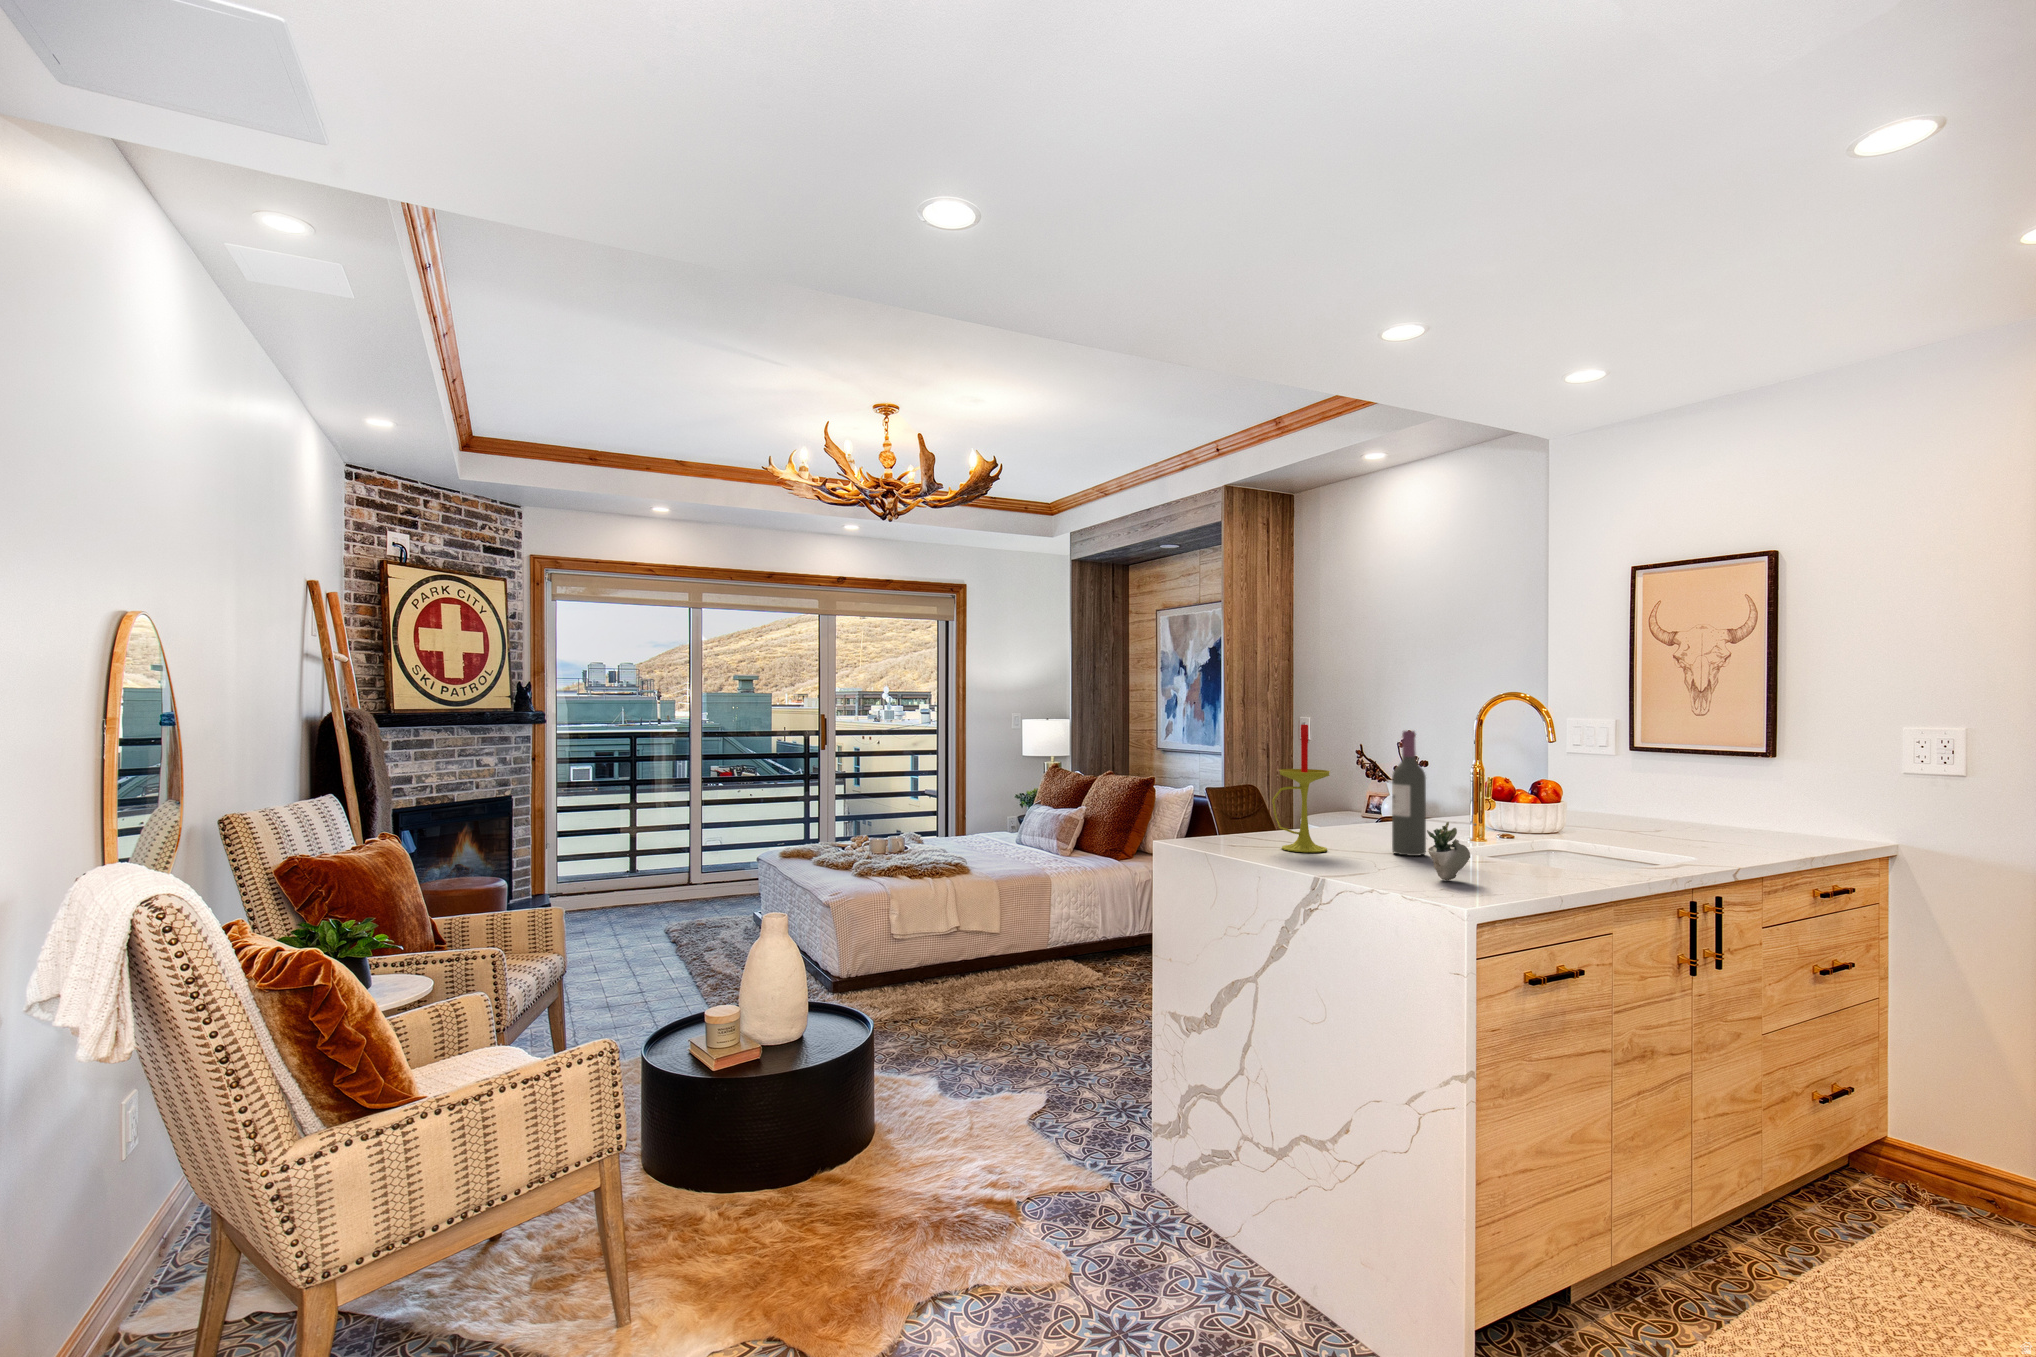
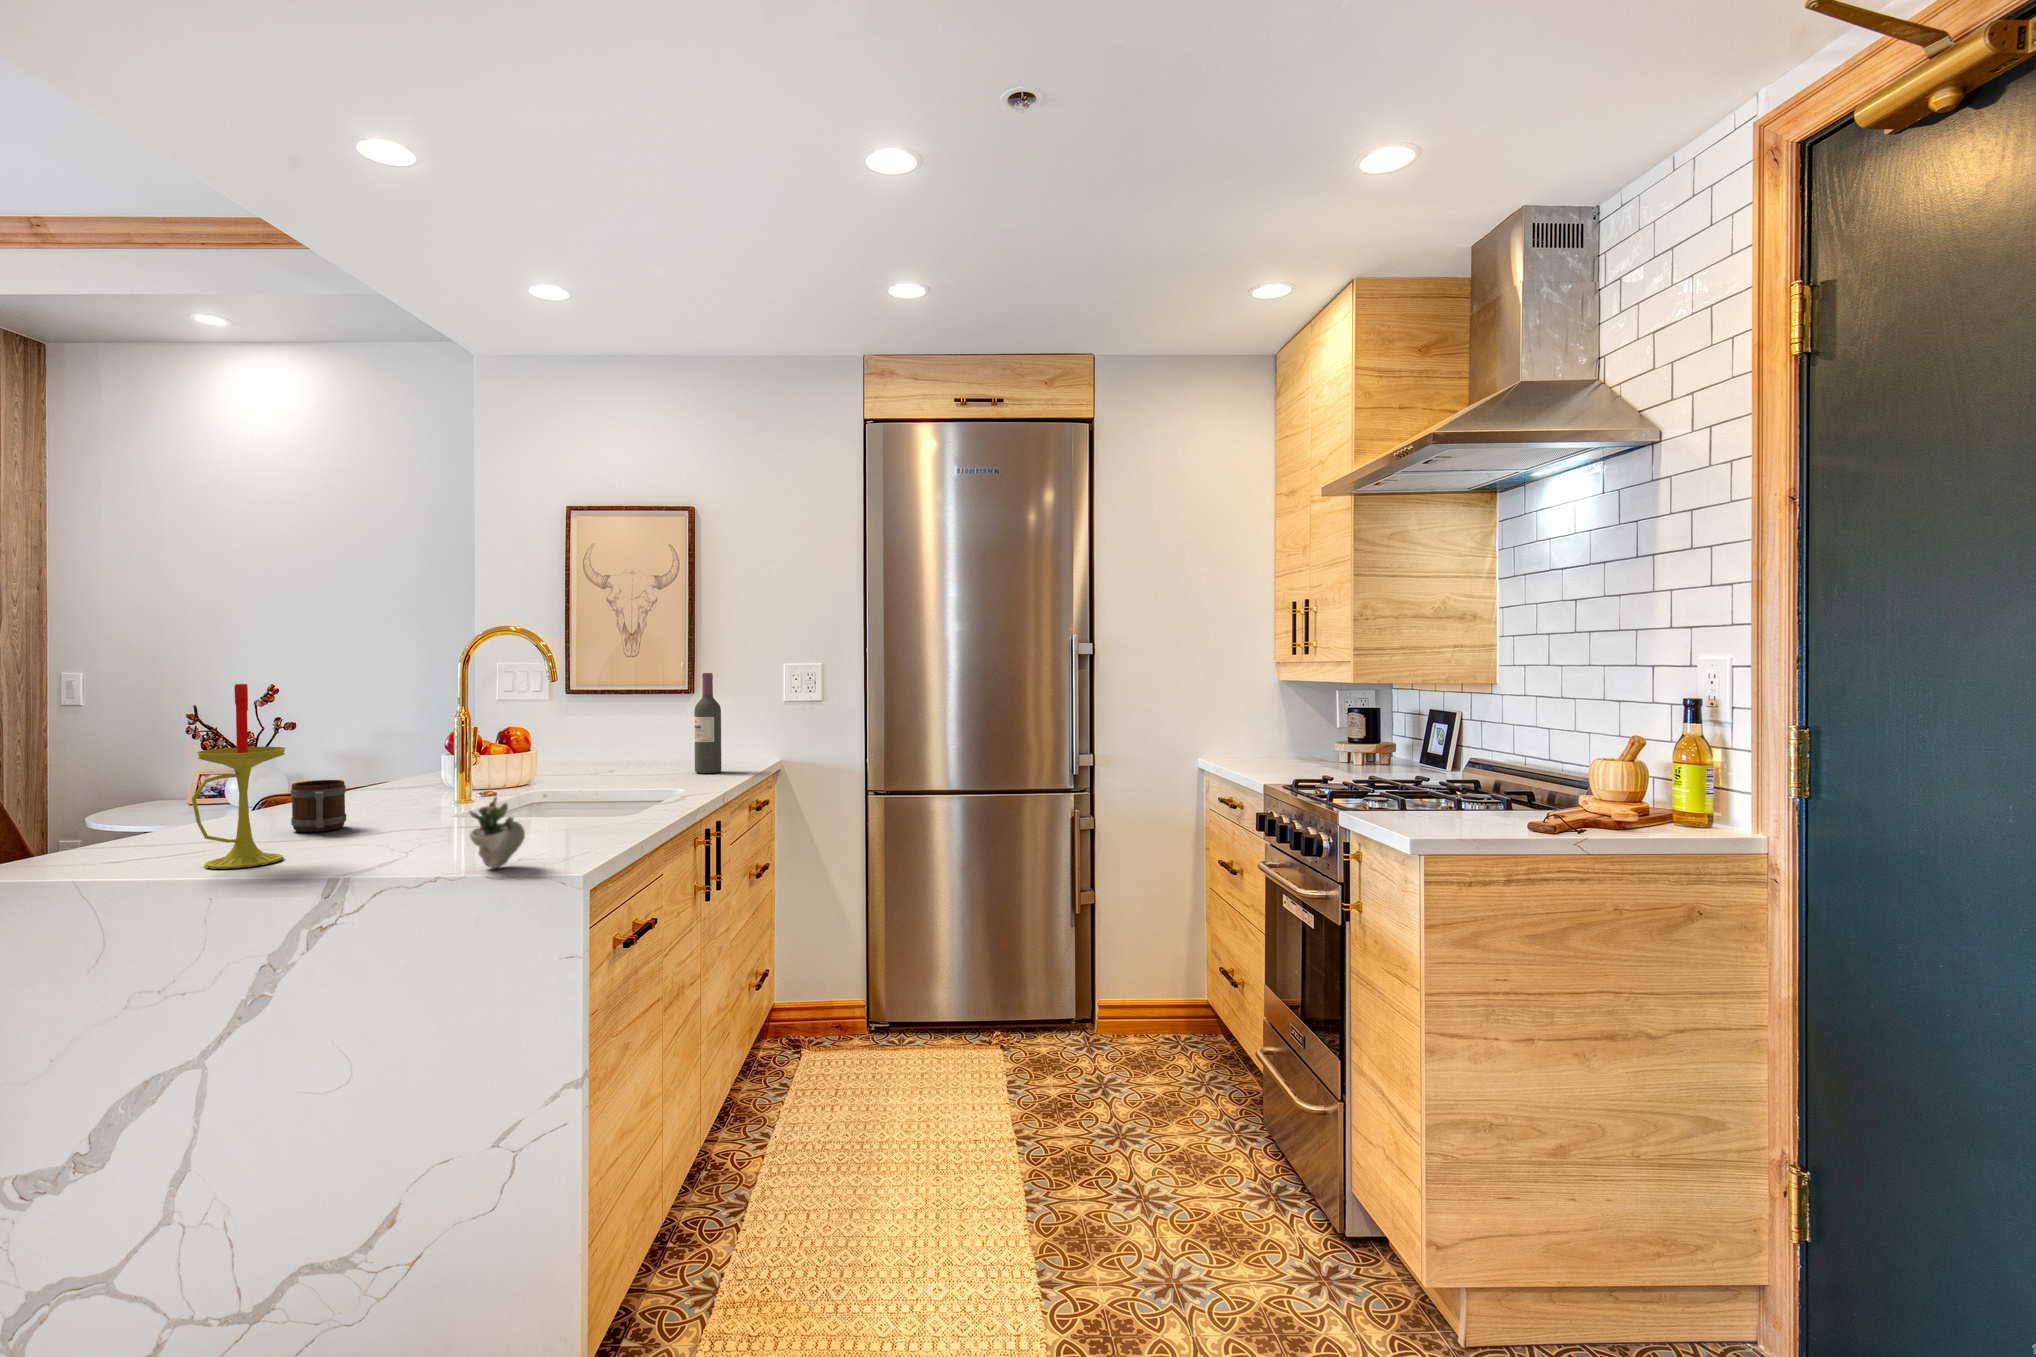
wine bottle: present [1392,731,1426,856] -> present [694,673,721,773]
mug: none [1352,801,1388,839] -> present [291,780,346,832]

